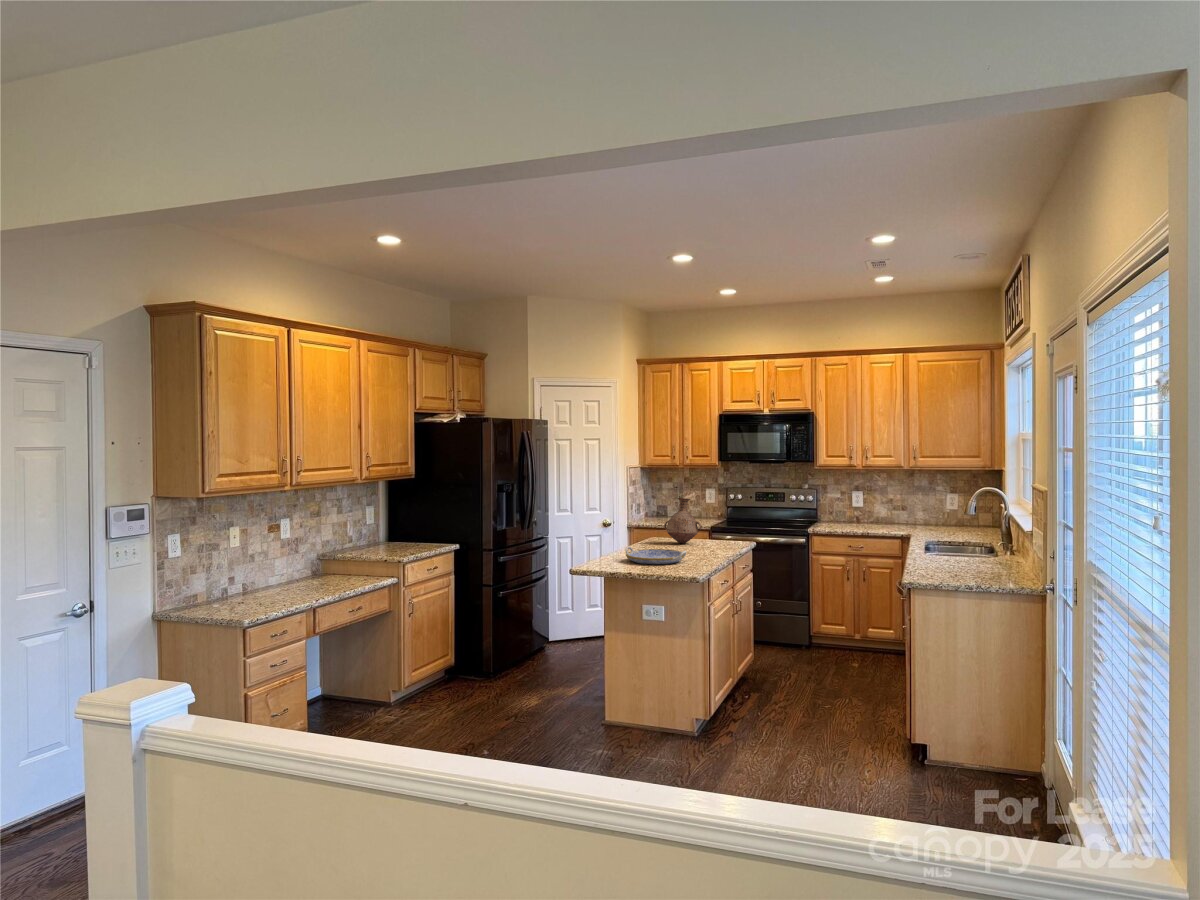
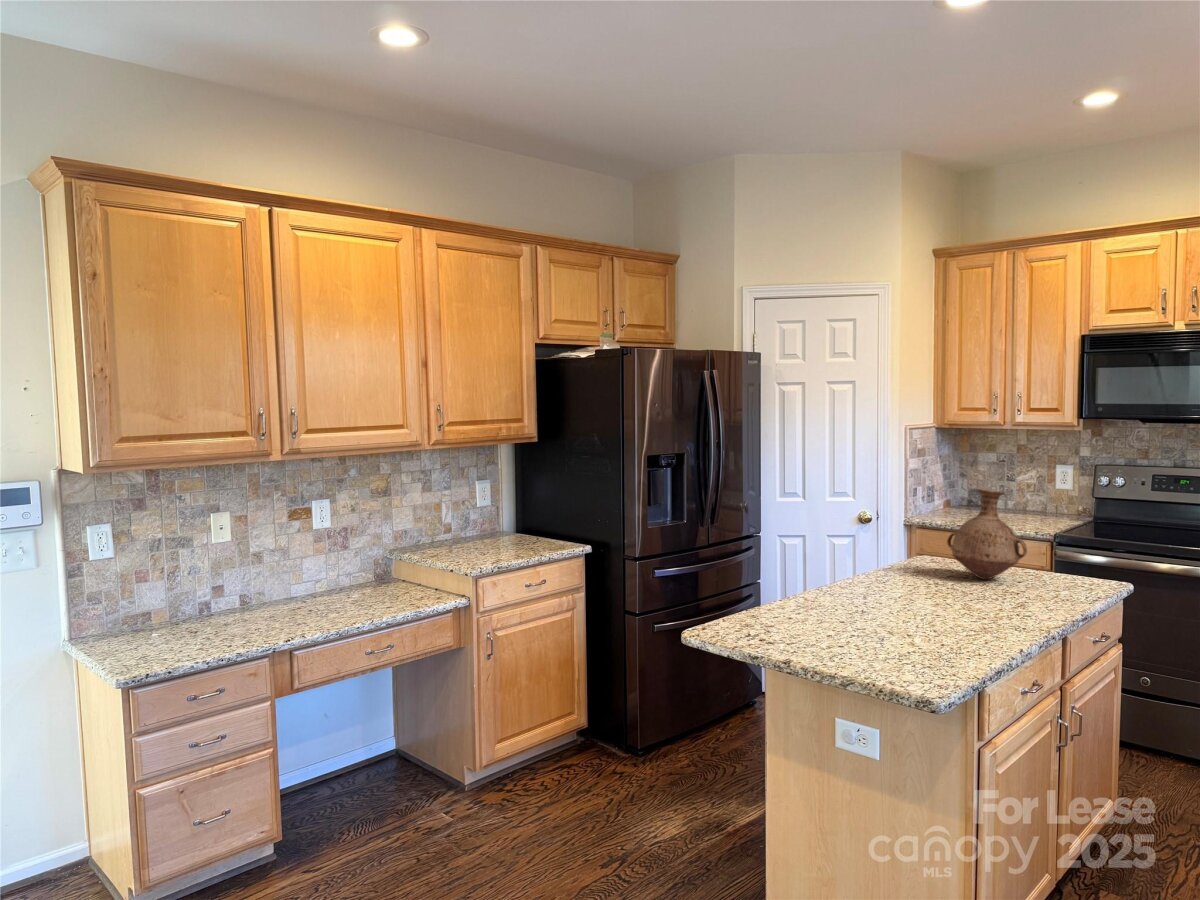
serving tray: present [625,547,686,565] -> none [820,598,964,656]

